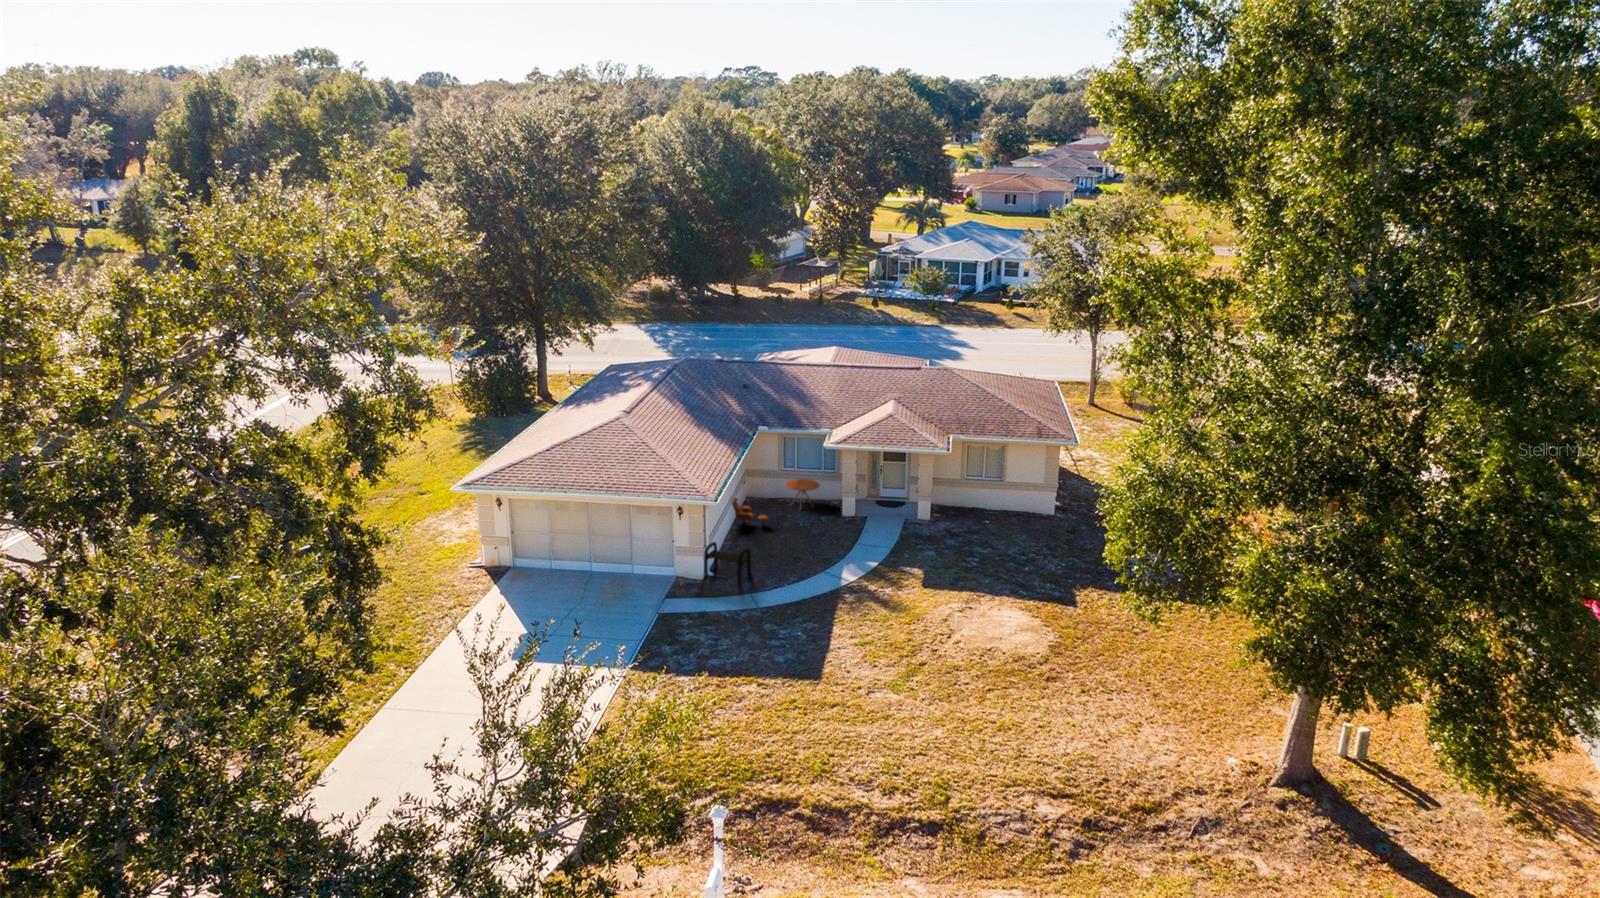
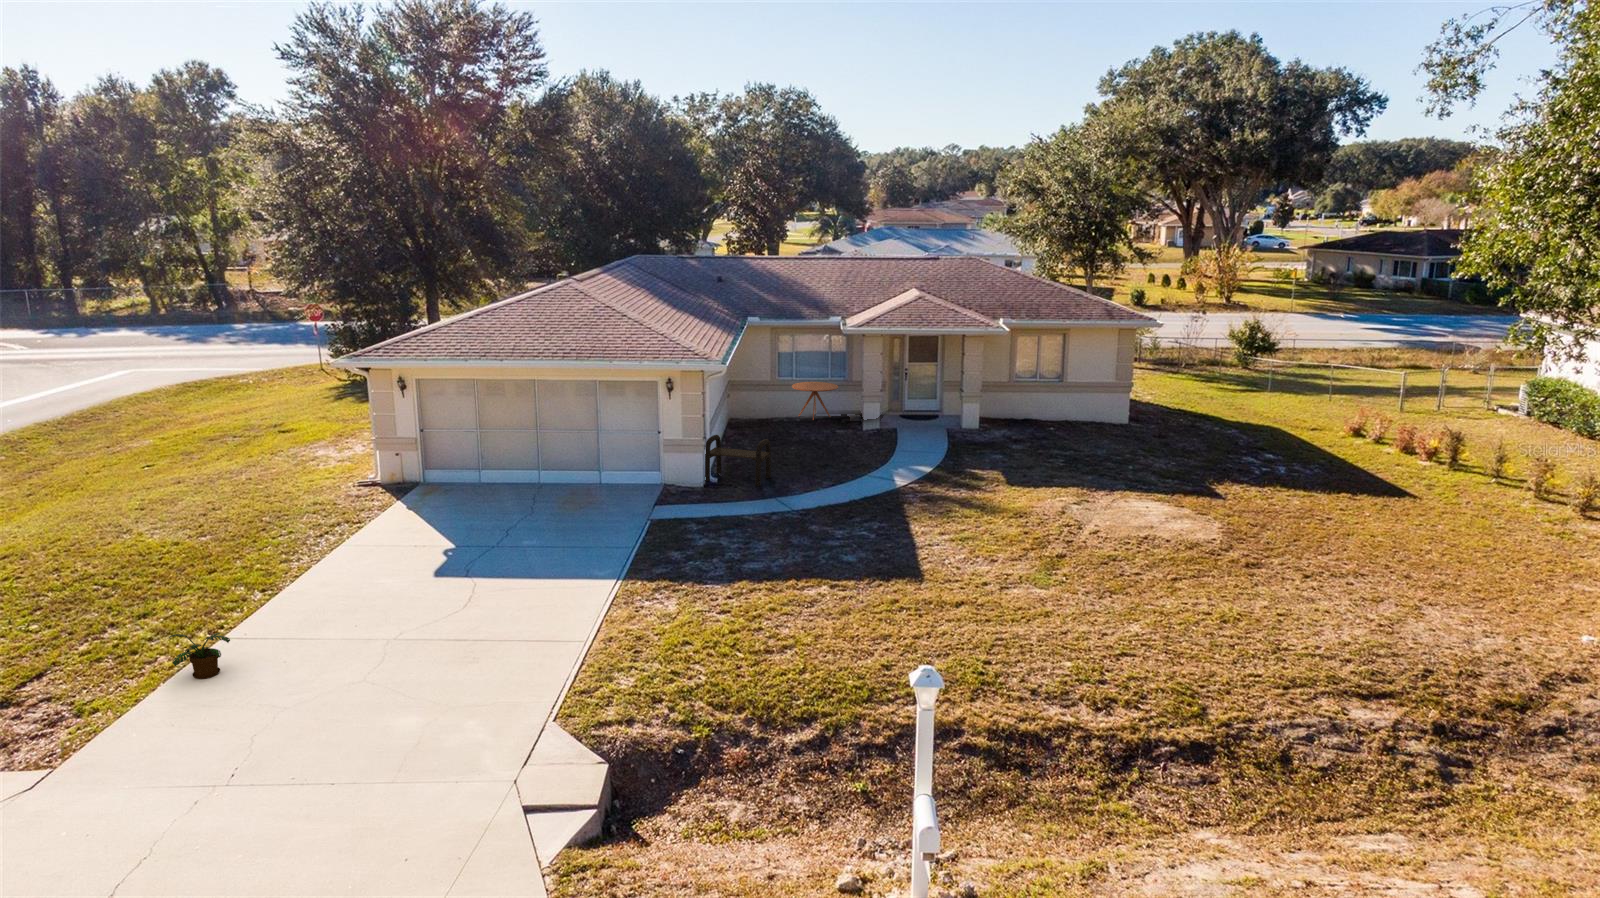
lounge chair: present [732,497,768,526] -> none [727,397,780,438]
potted plant: none [354,708,388,735] -> present [169,633,230,679]

